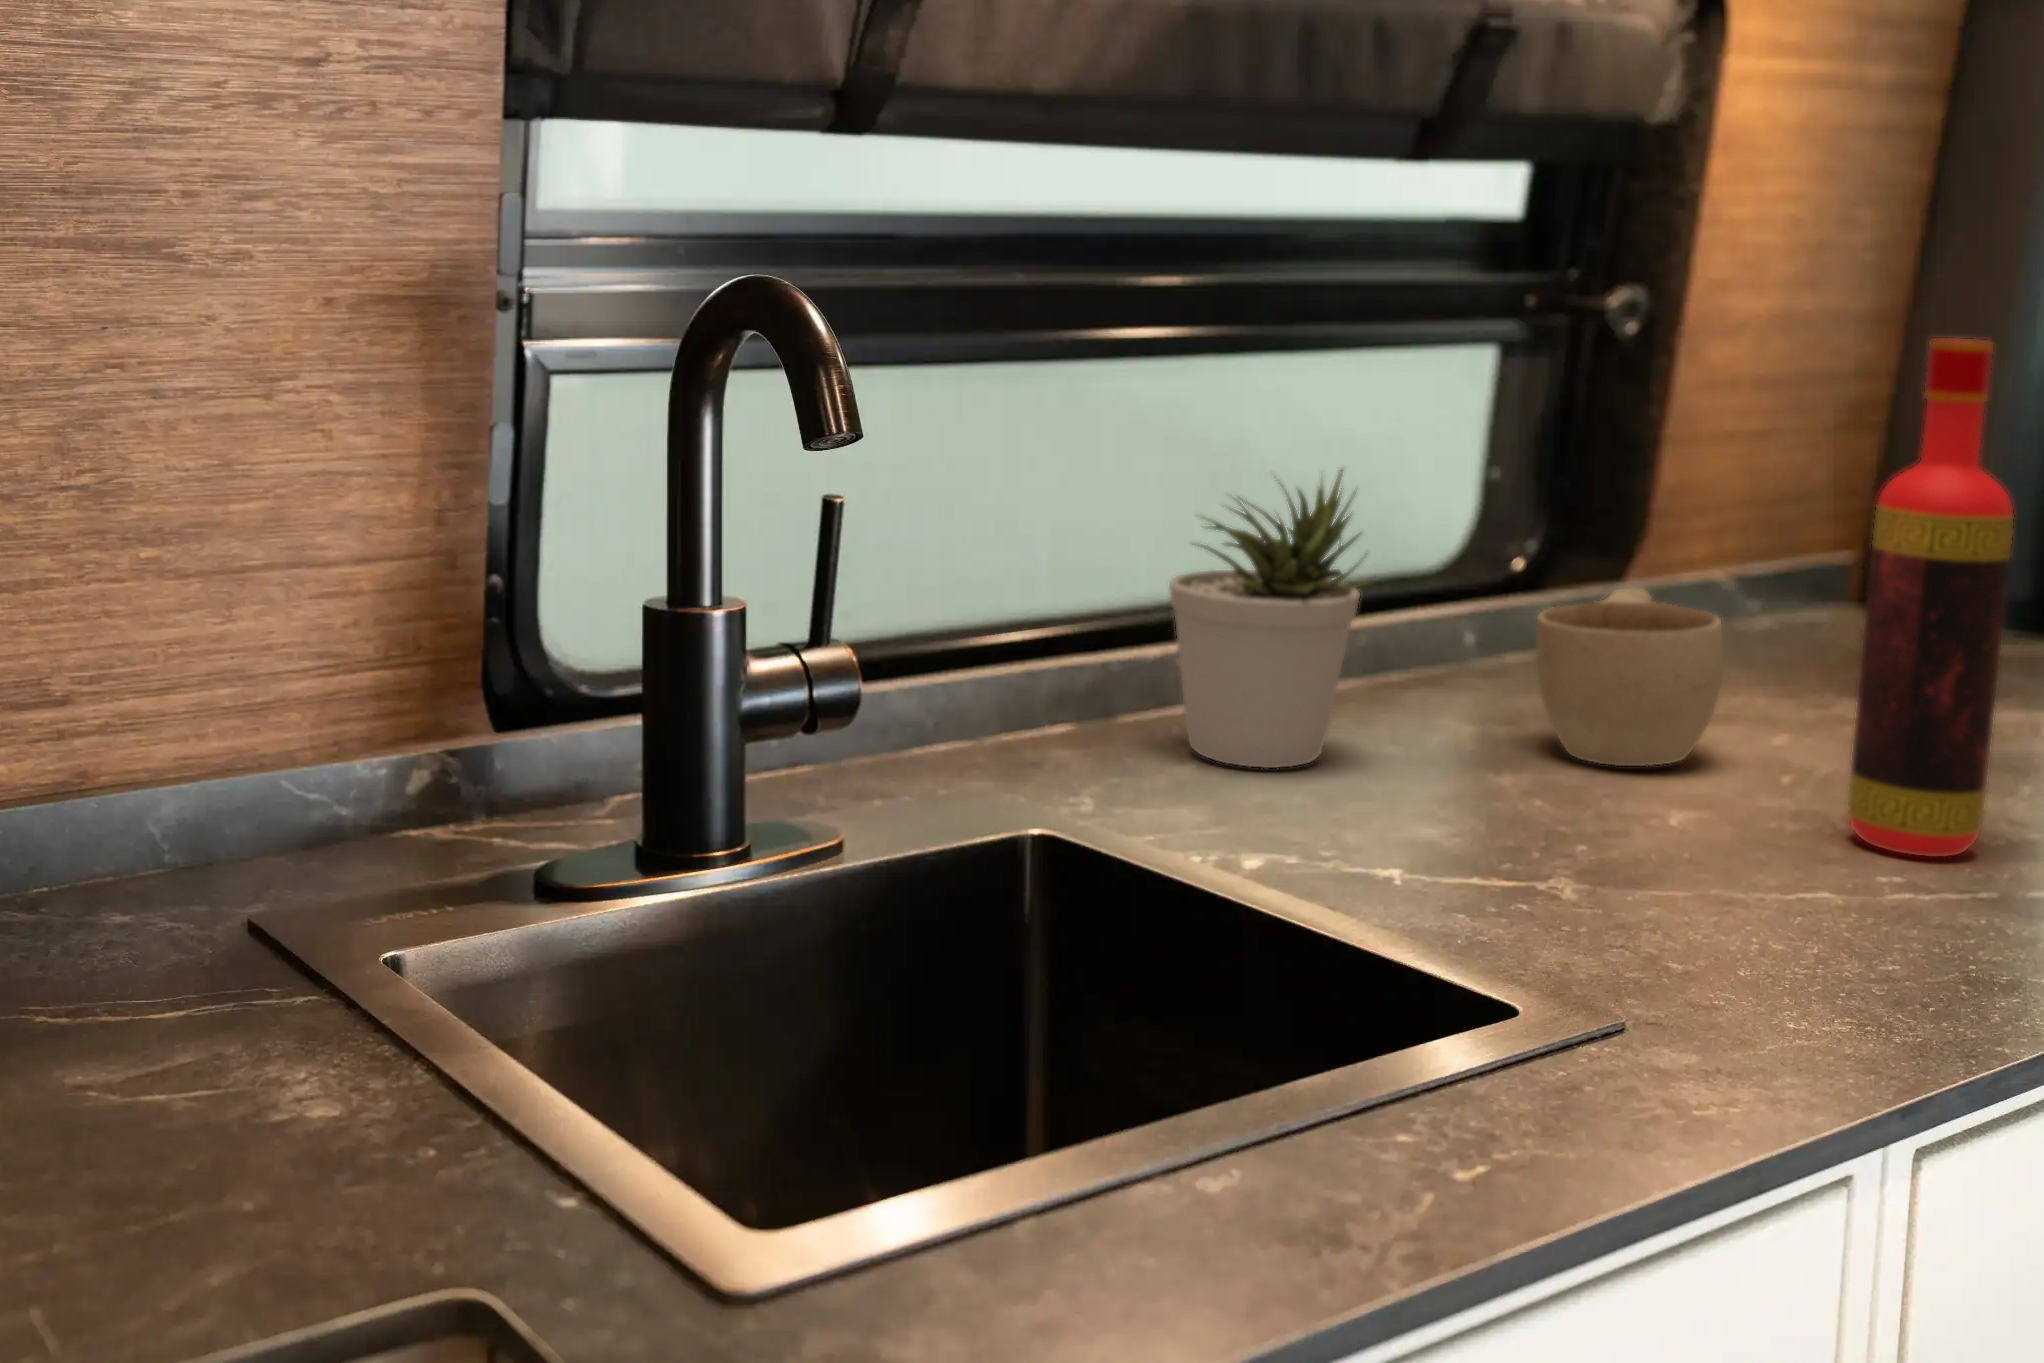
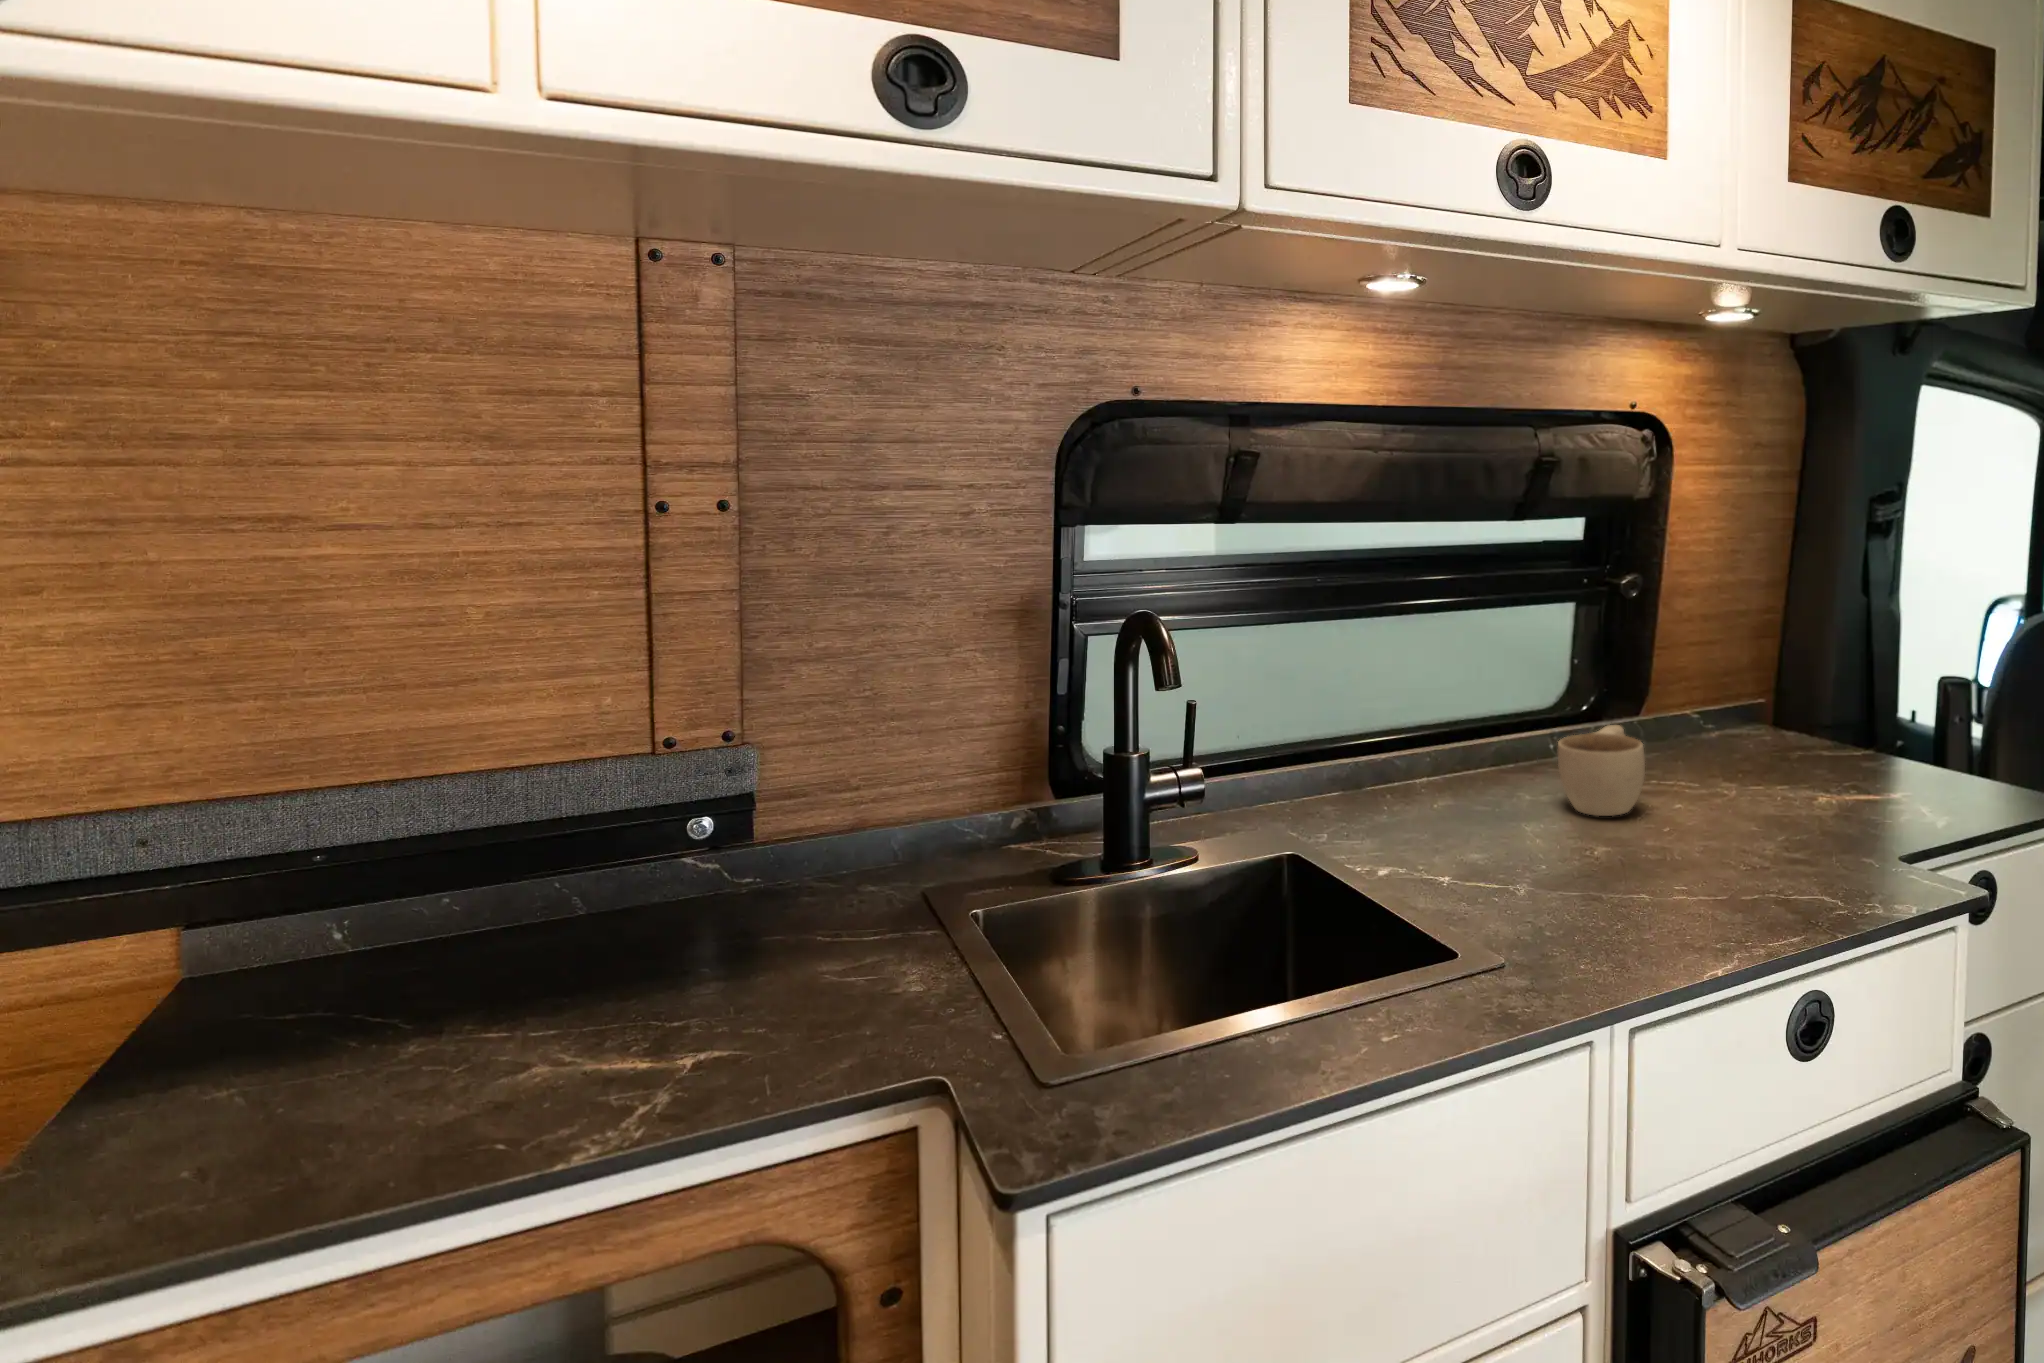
bottle: present [1848,338,2013,857] -> none [1681,623,1747,871]
potted plant: present [1169,470,1367,768] -> none [1380,672,1472,814]

